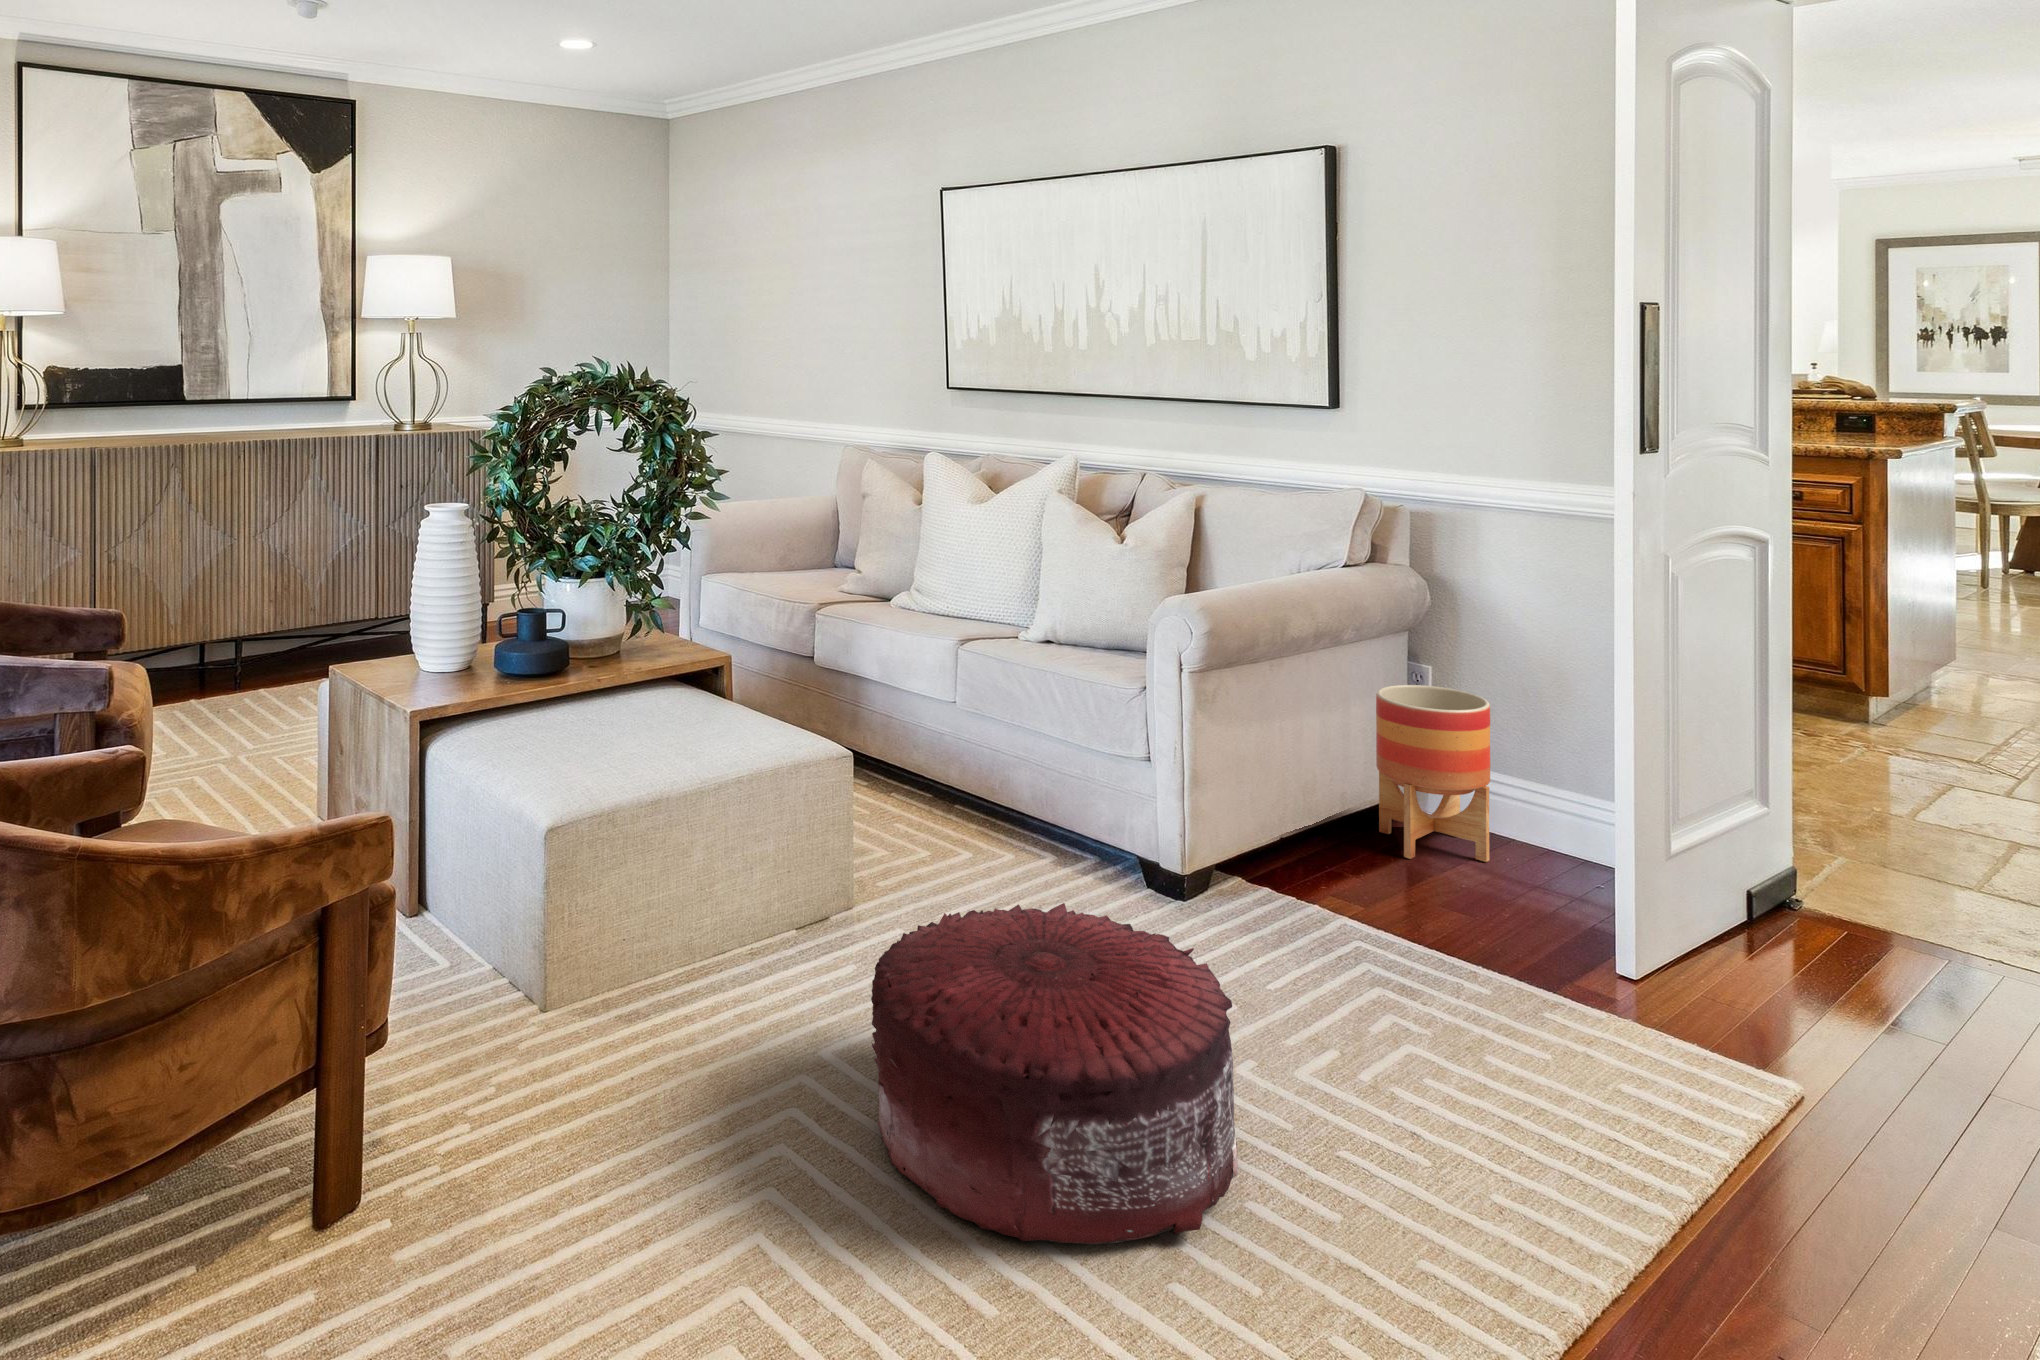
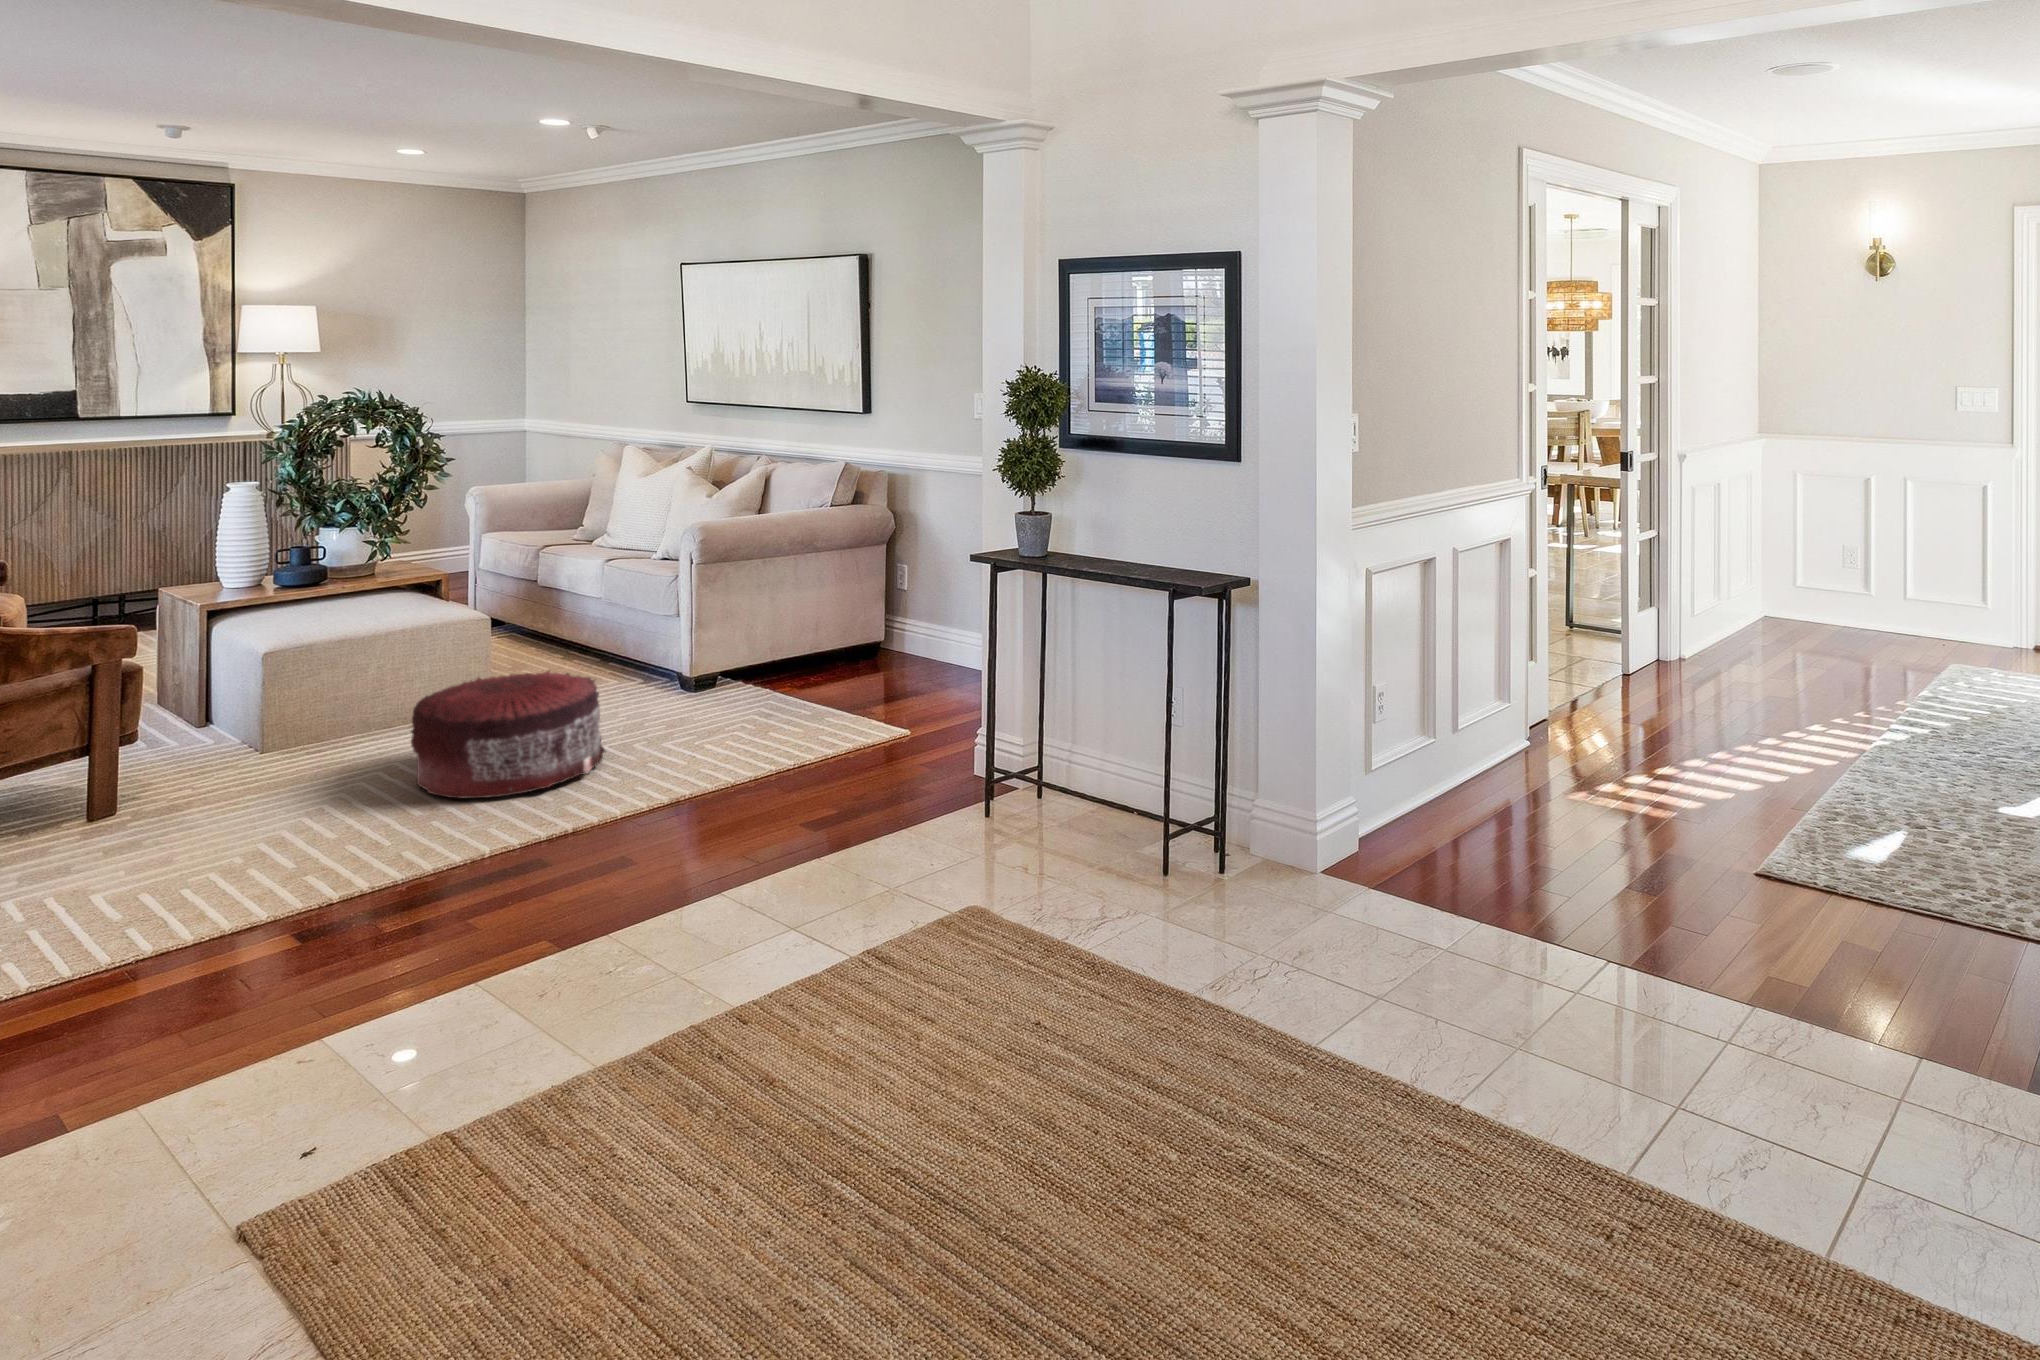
planter: present [1376,685,1490,862] -> none [842,574,901,669]

